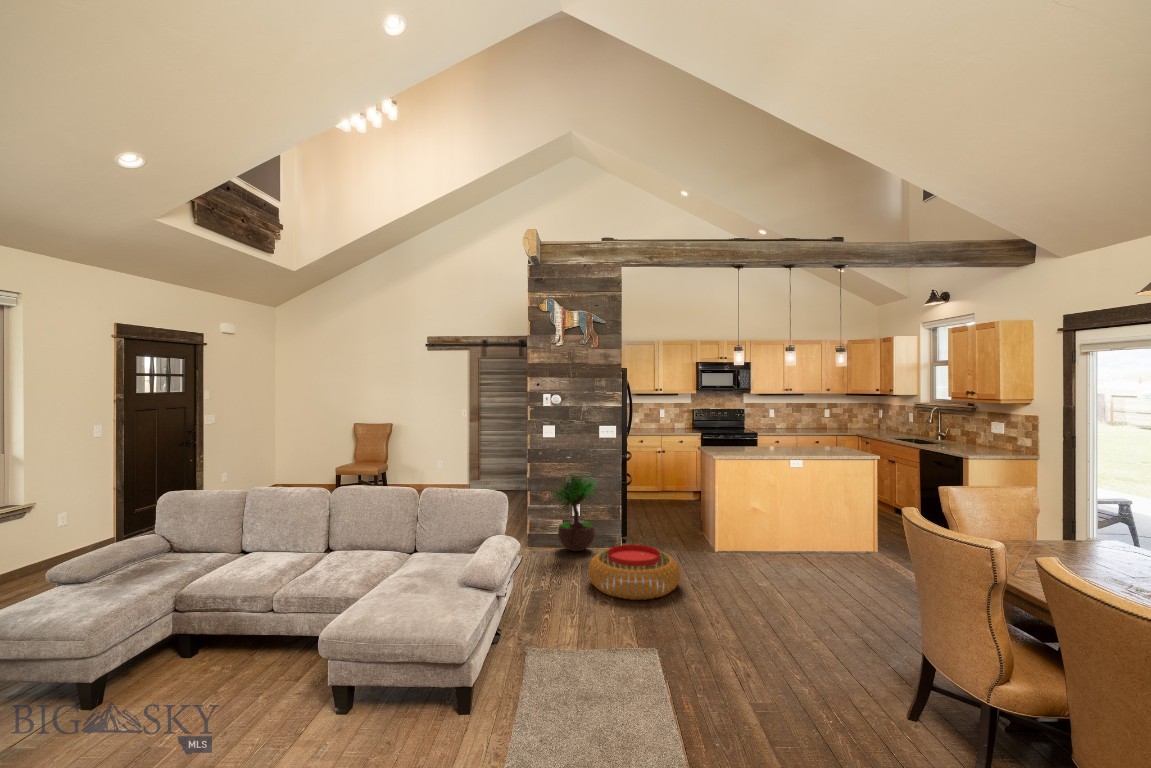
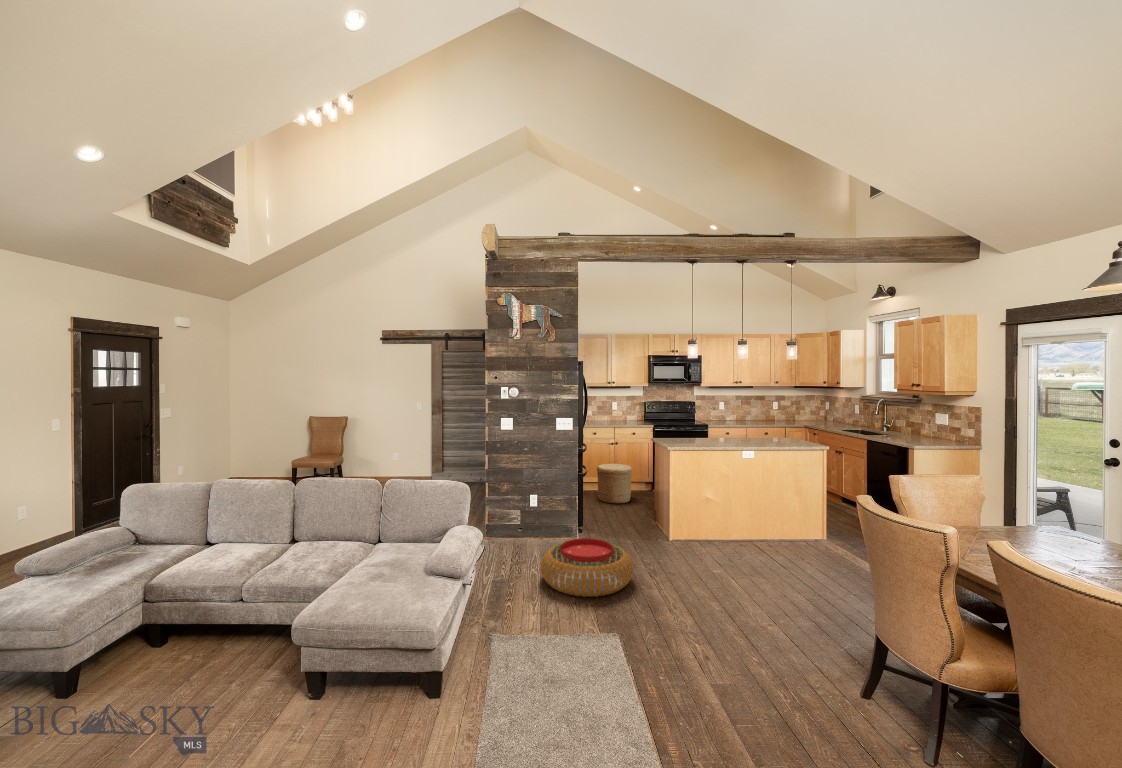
potted tree: present [553,473,596,551] -> none [505,460,555,543]
woven basket: none [639,474,675,515] -> present [597,464,632,504]

